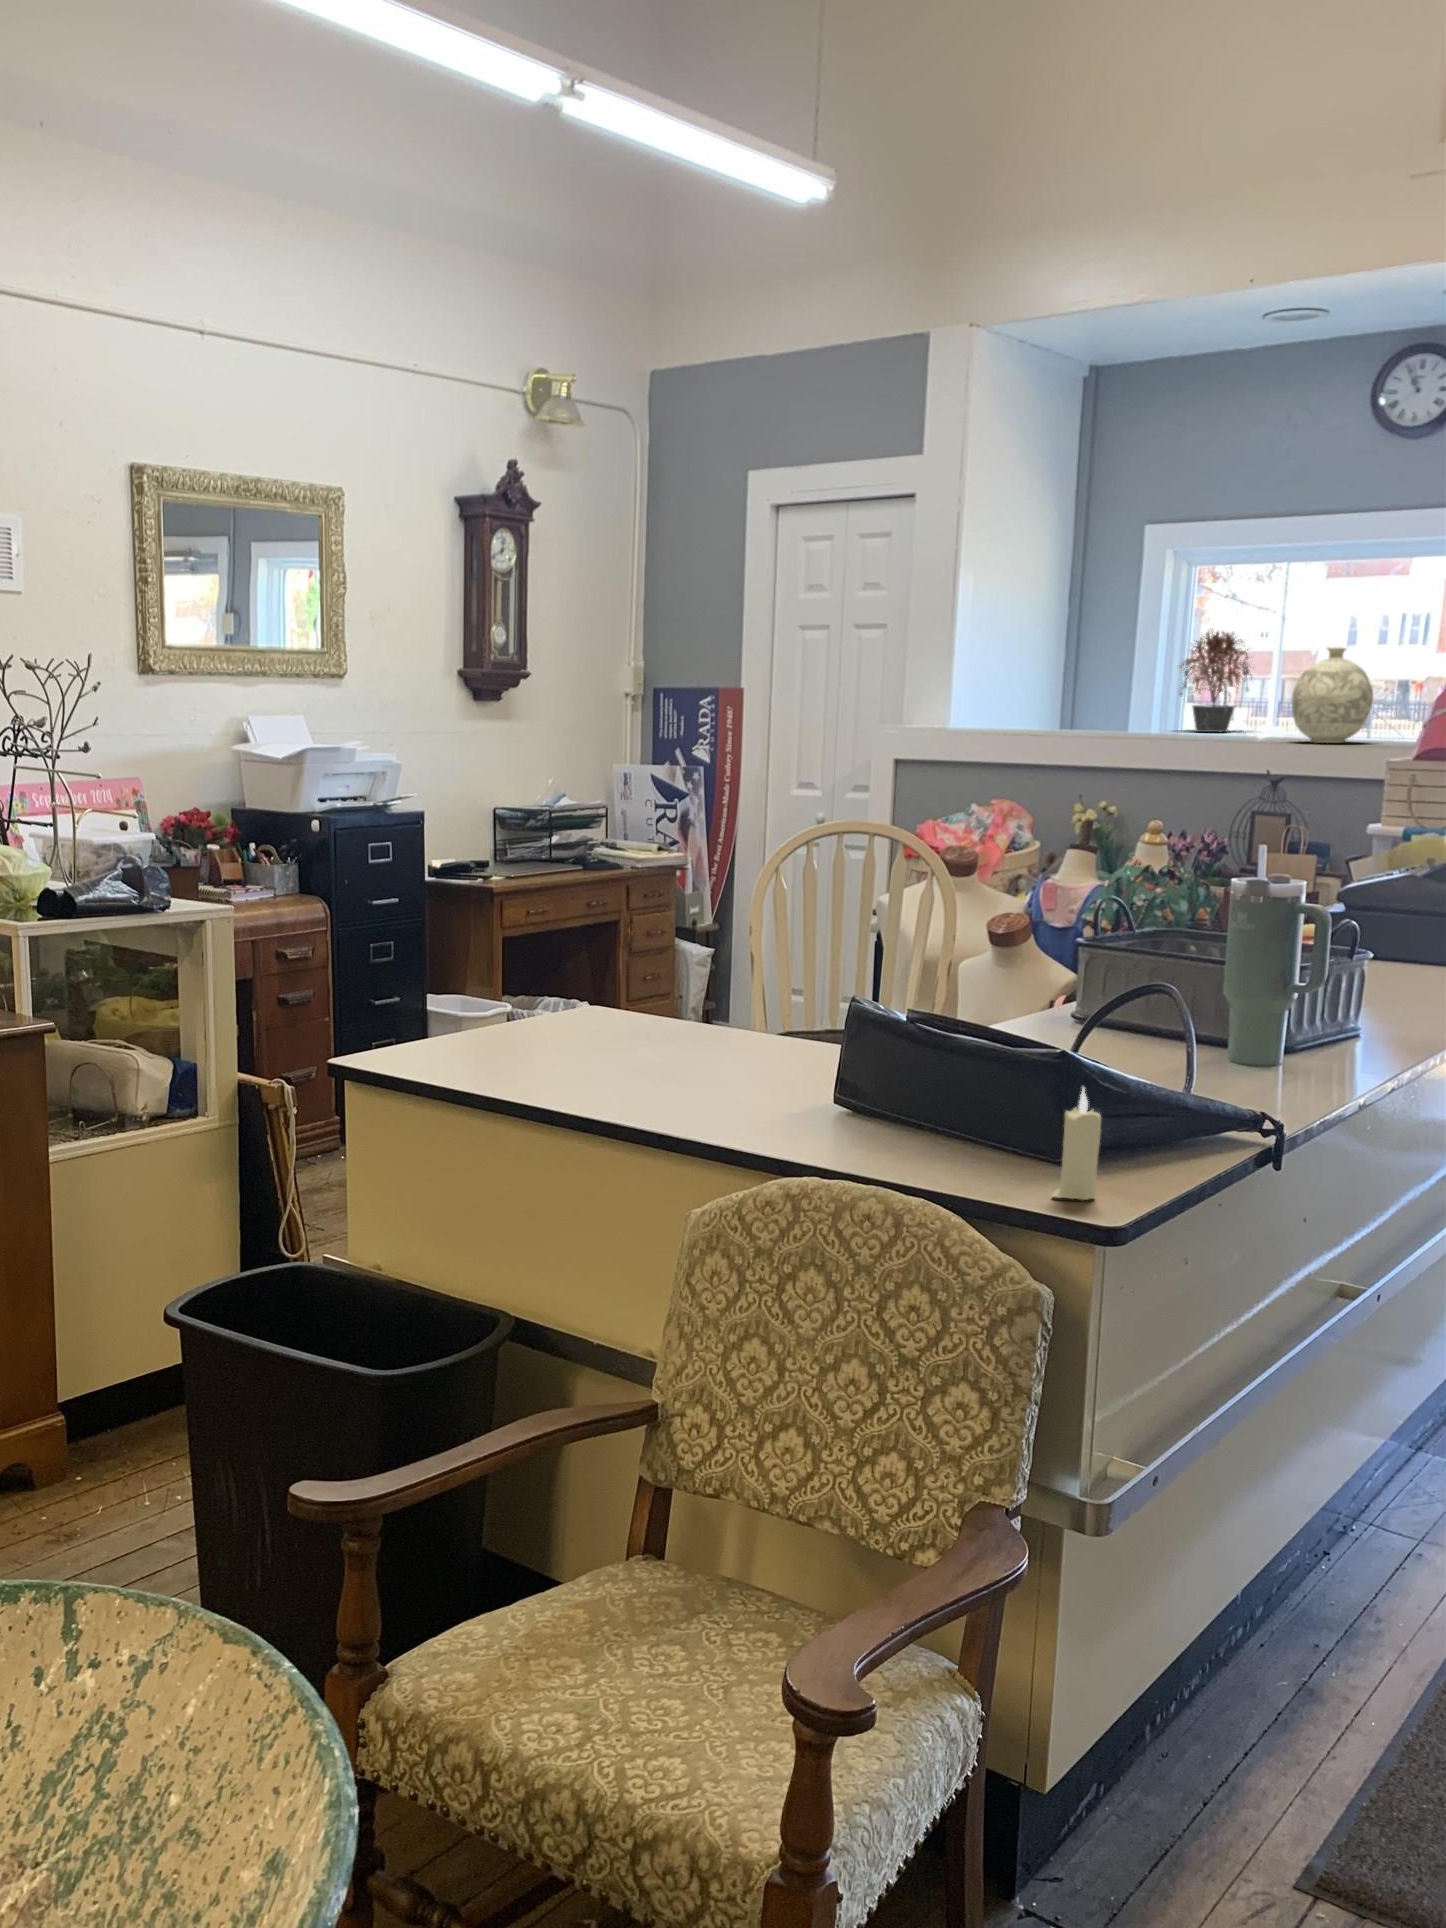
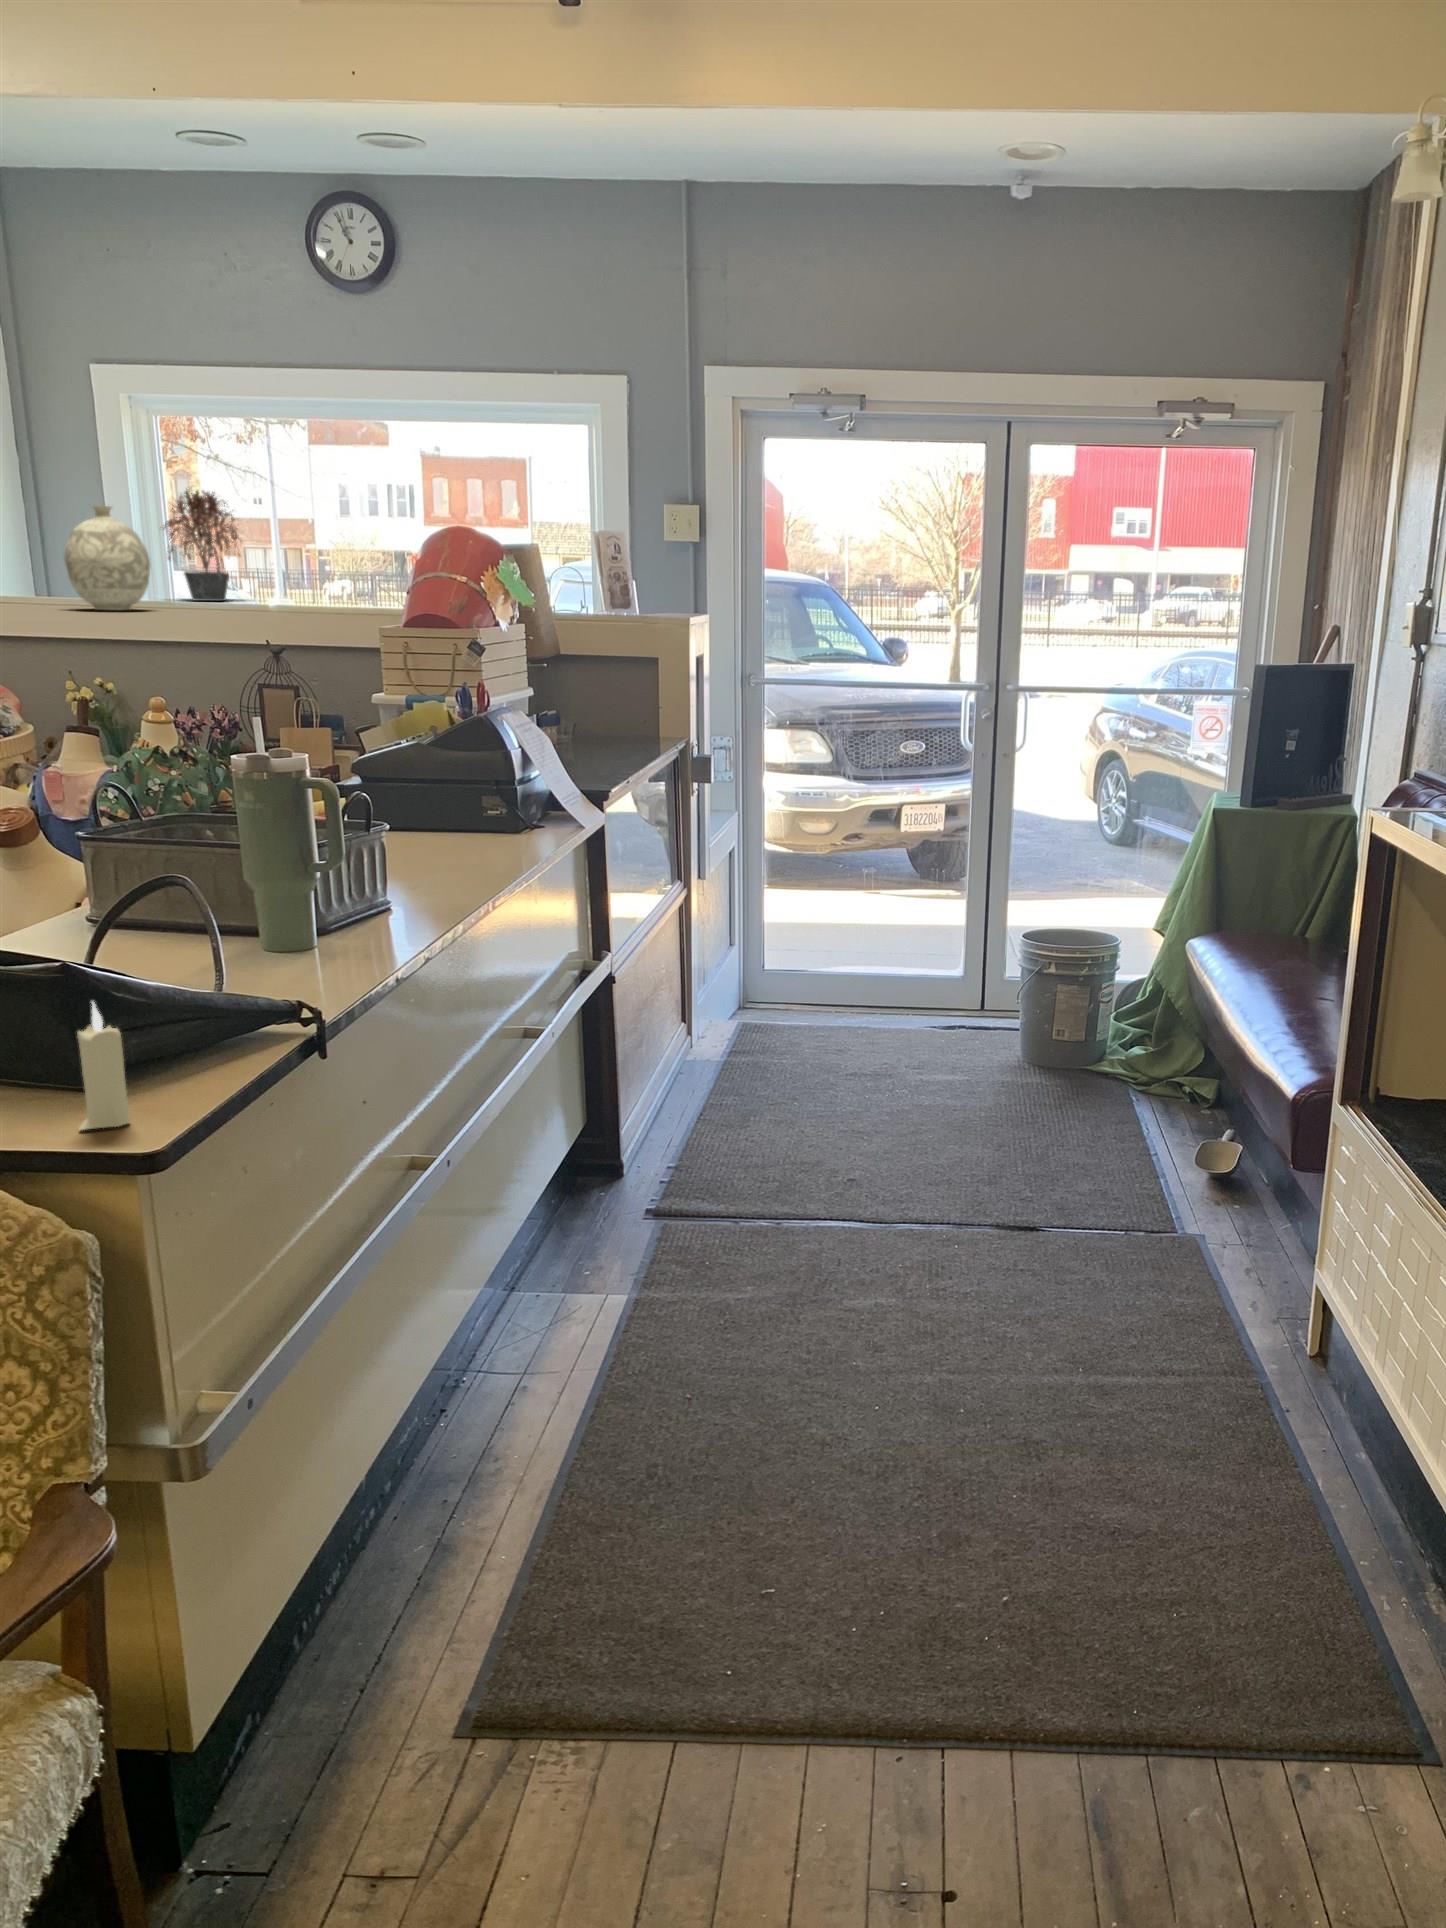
decorative vase: present [1291,648,1373,743] -> present [64,505,150,610]

